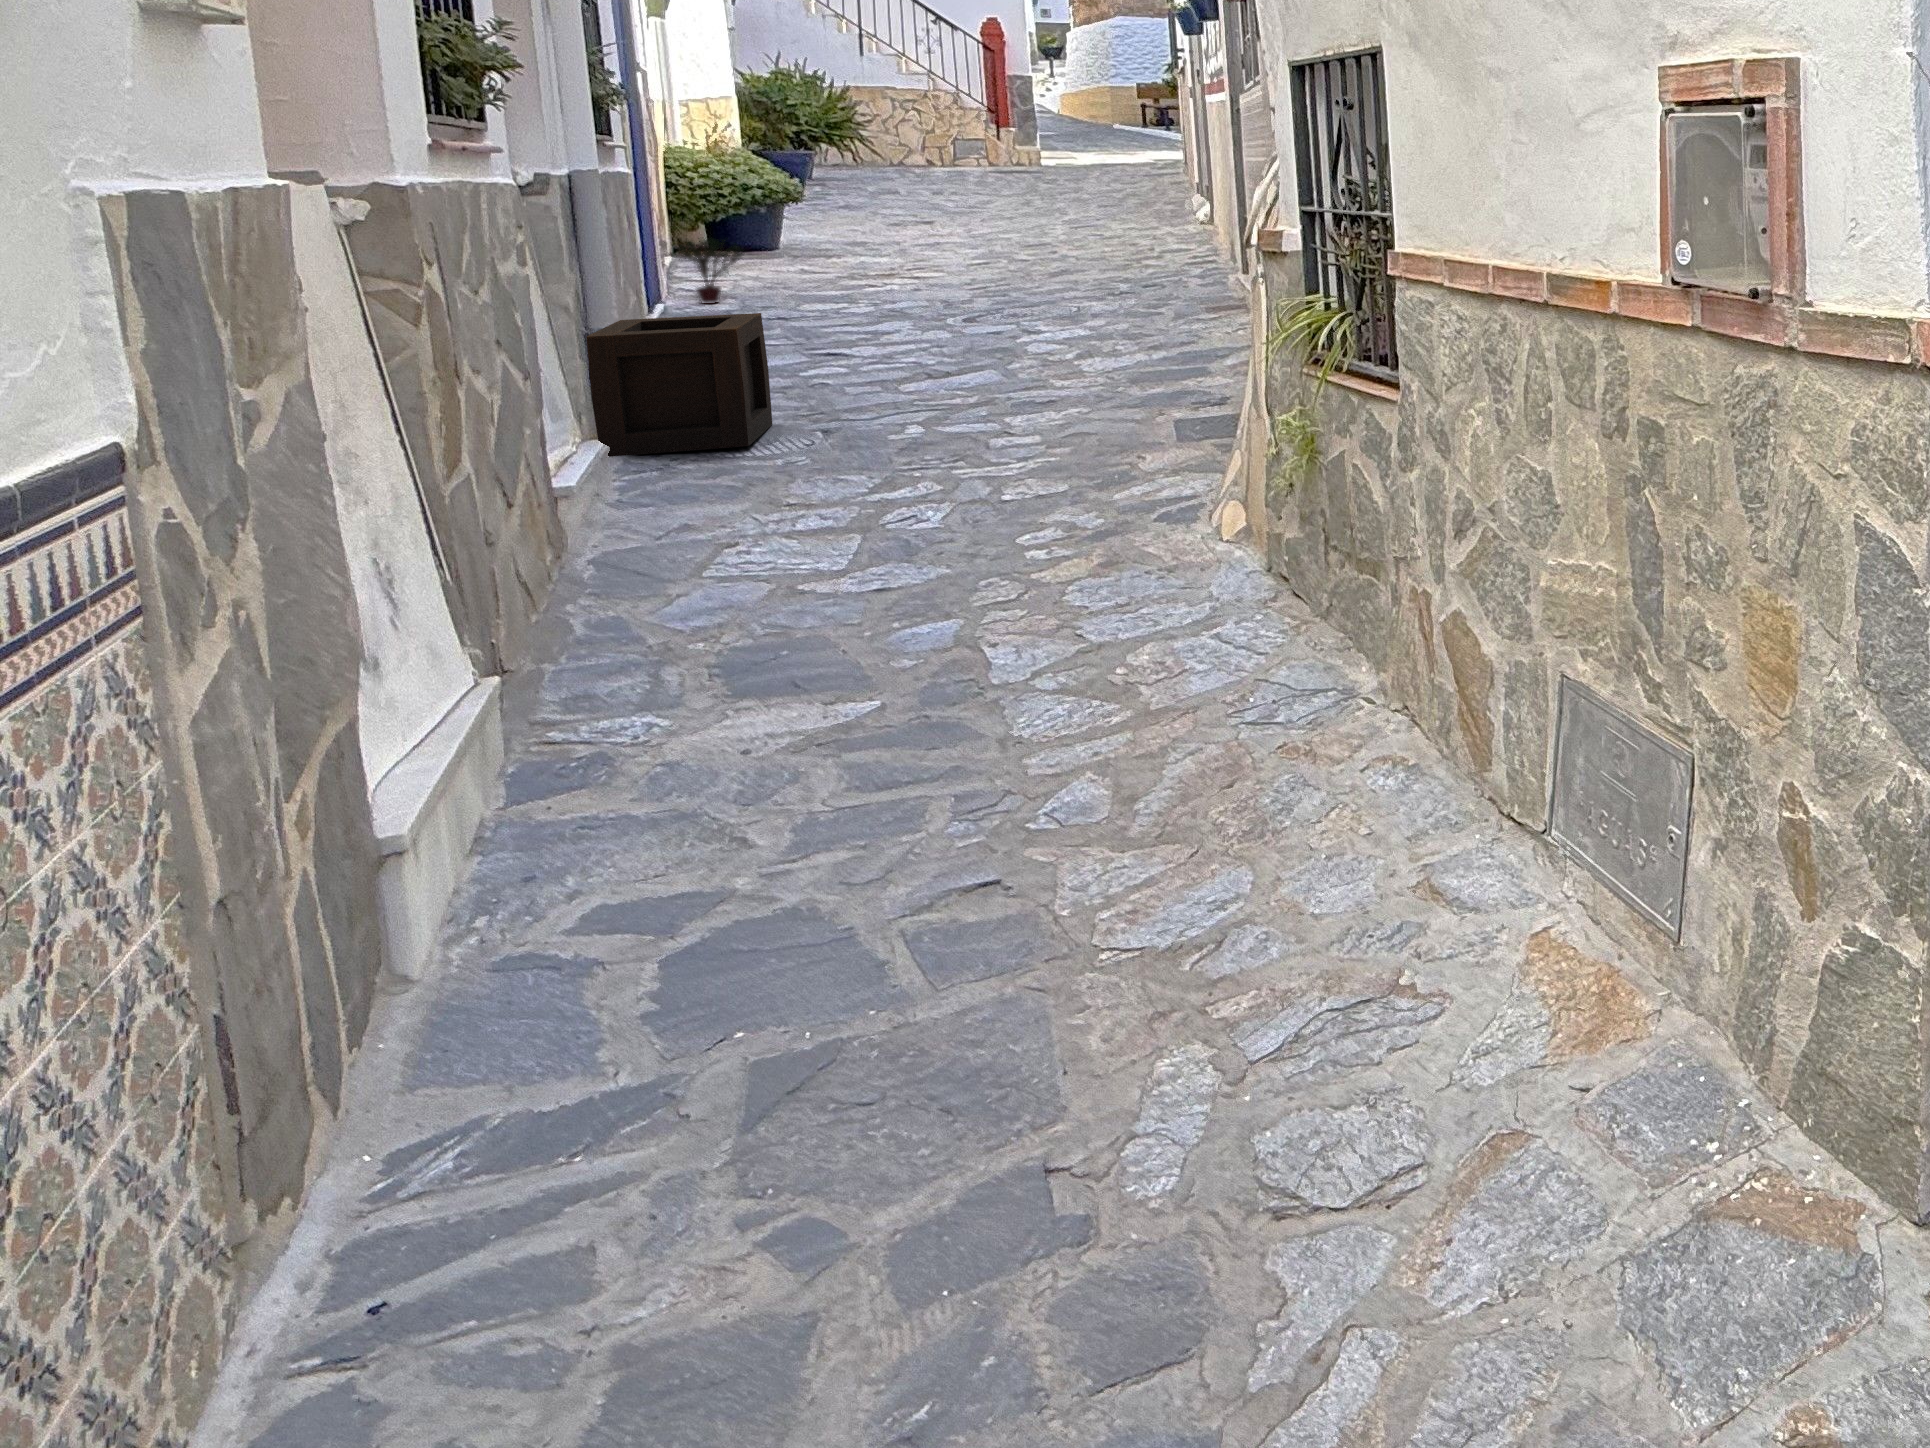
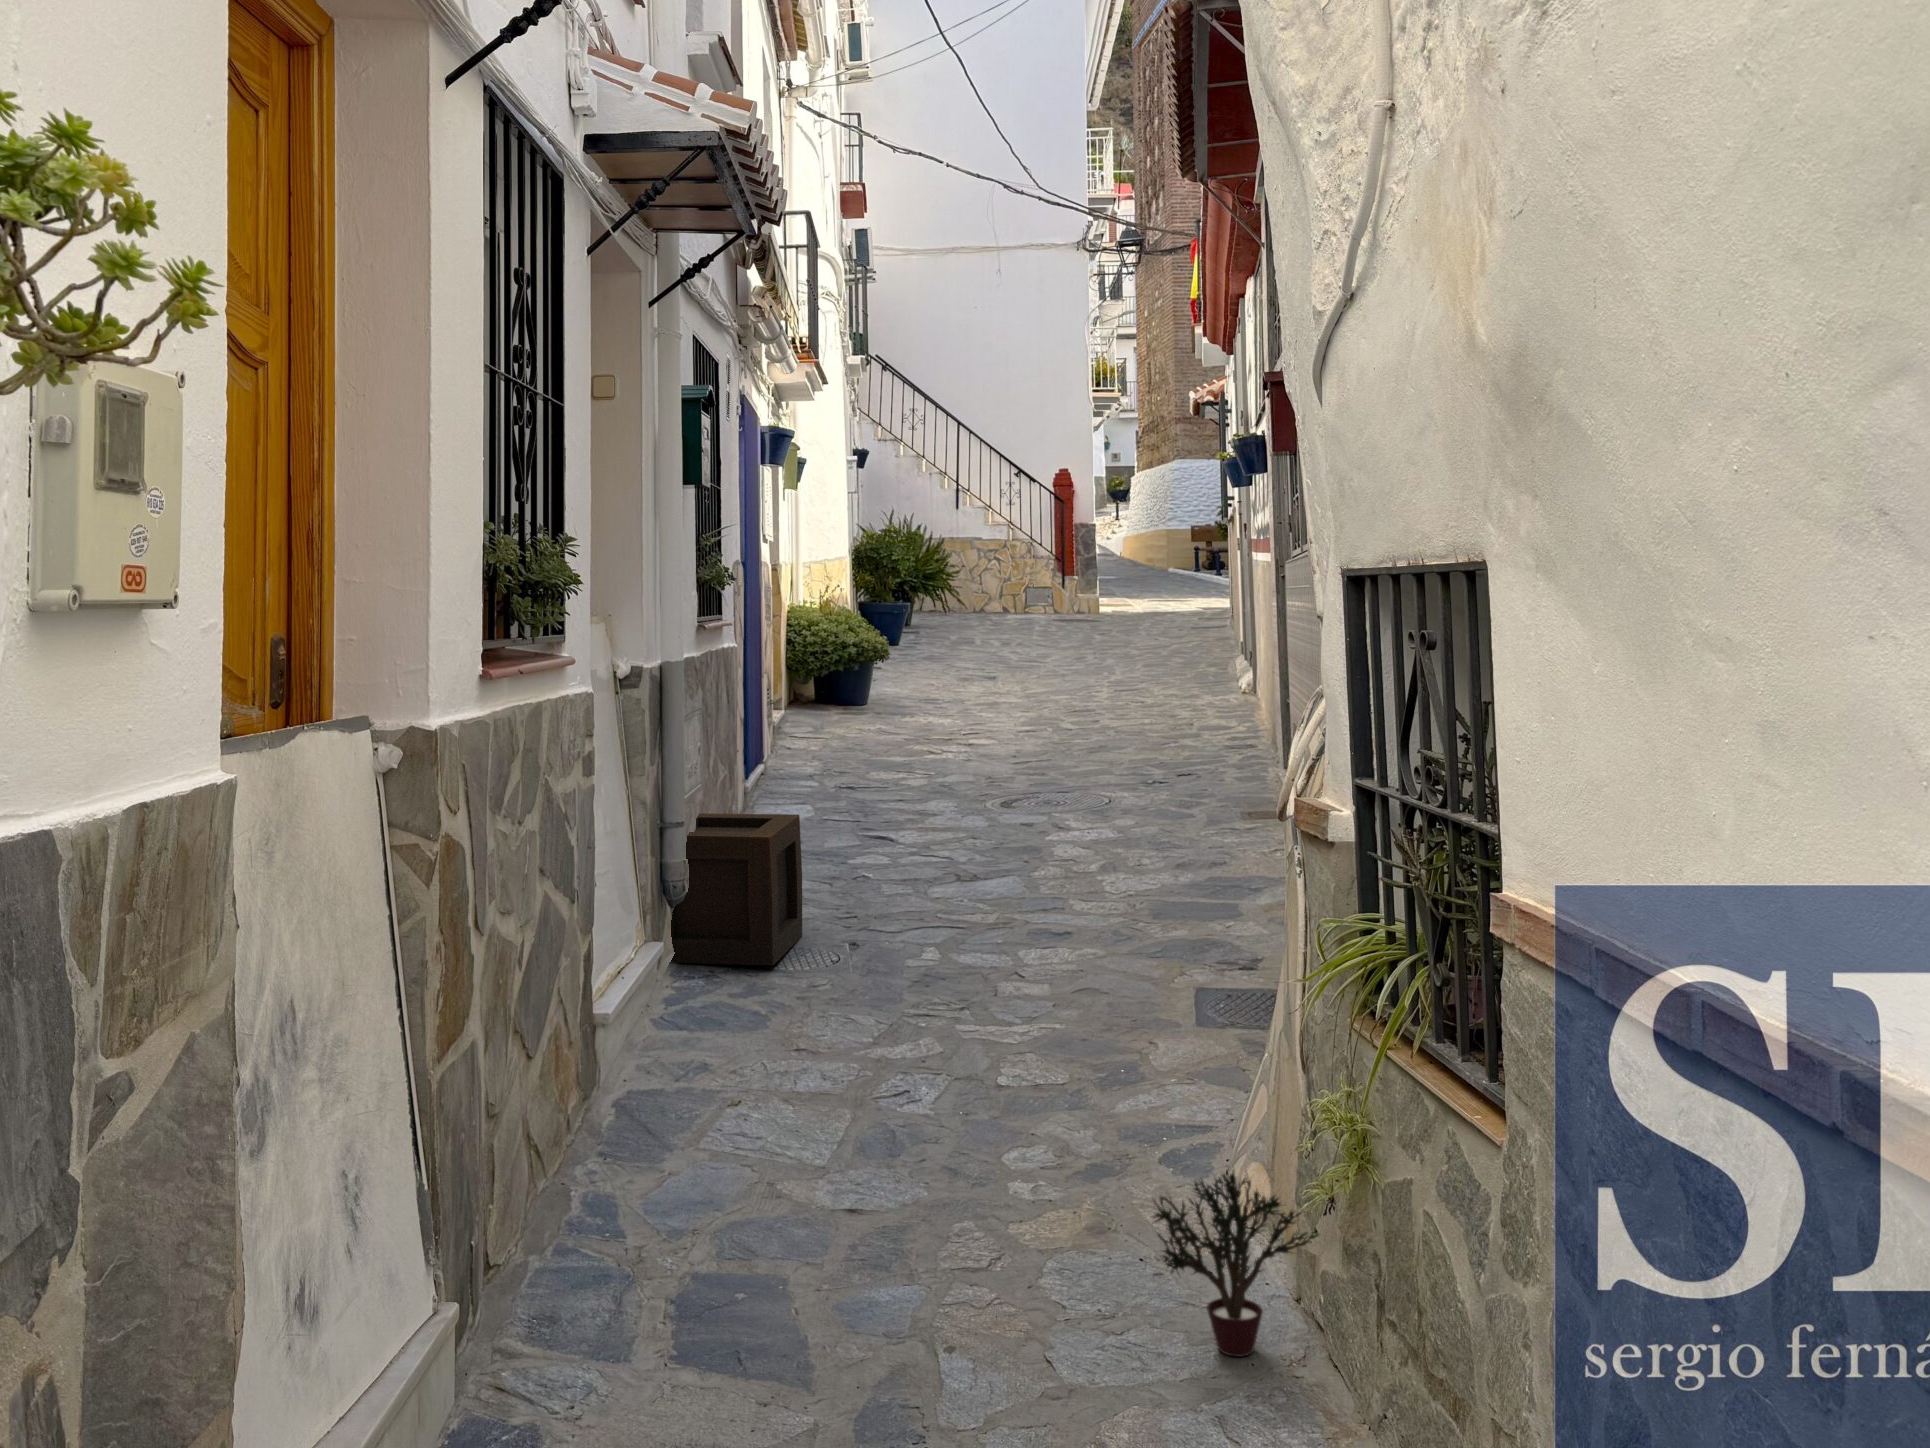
potted plant: present [675,238,743,304] -> present [1153,1171,1319,1357]

